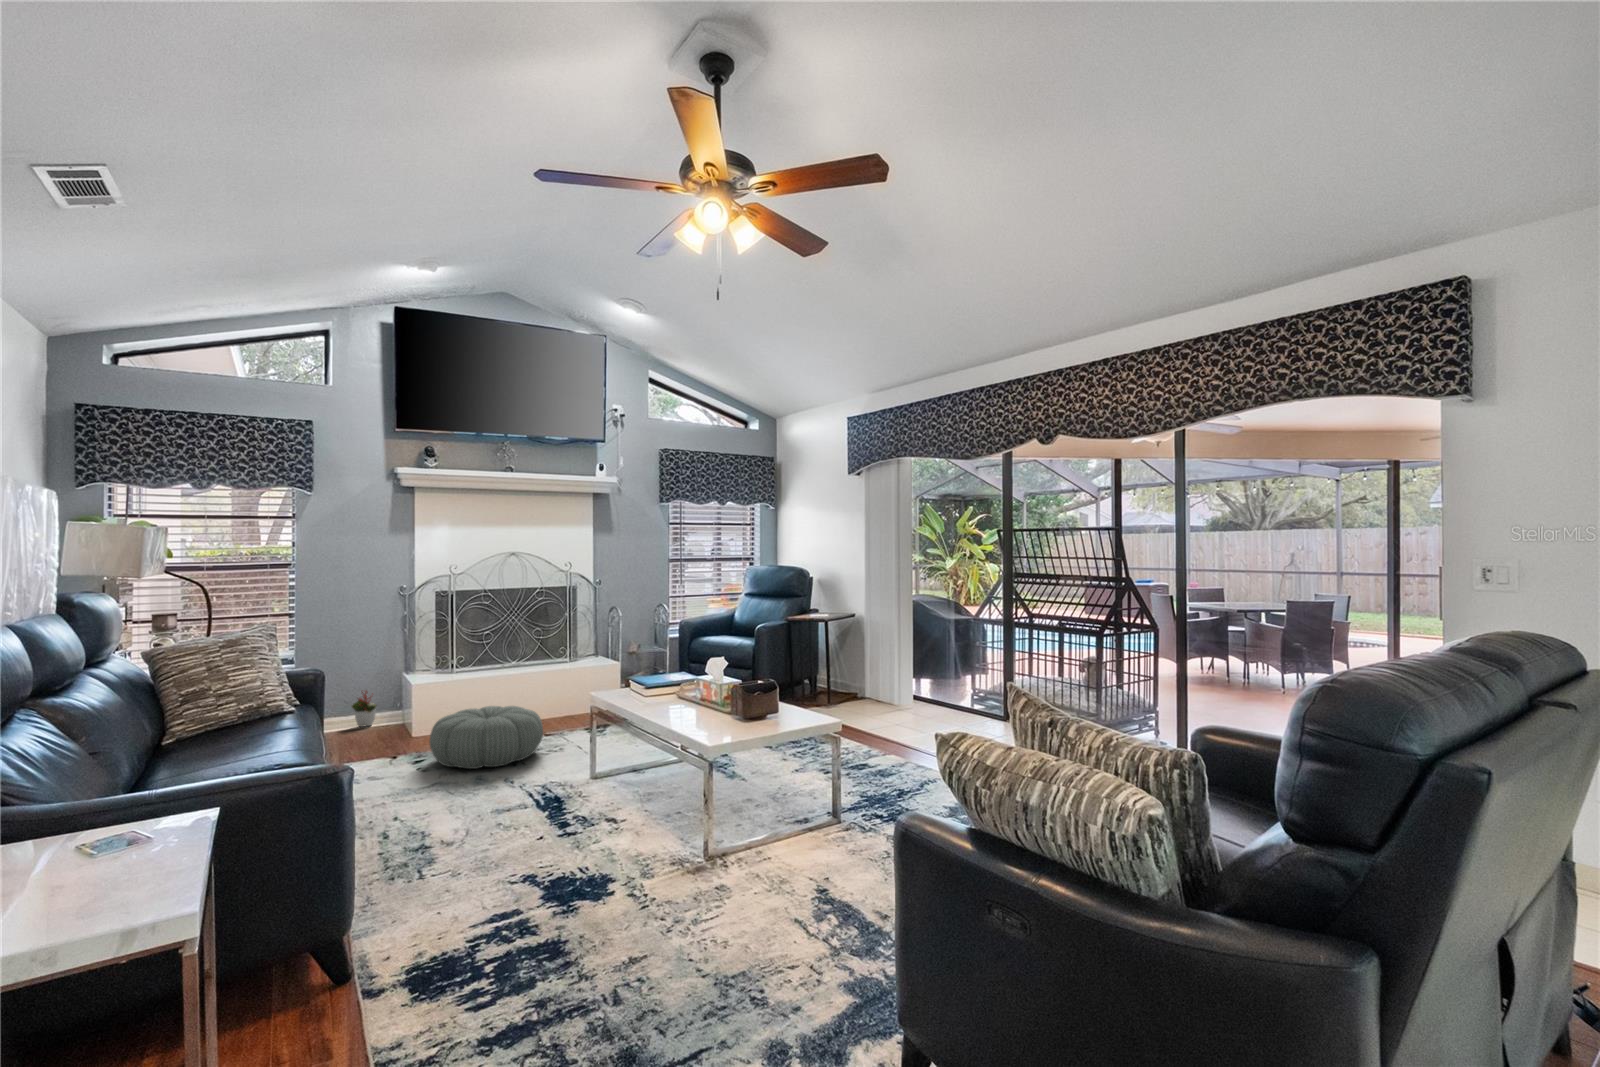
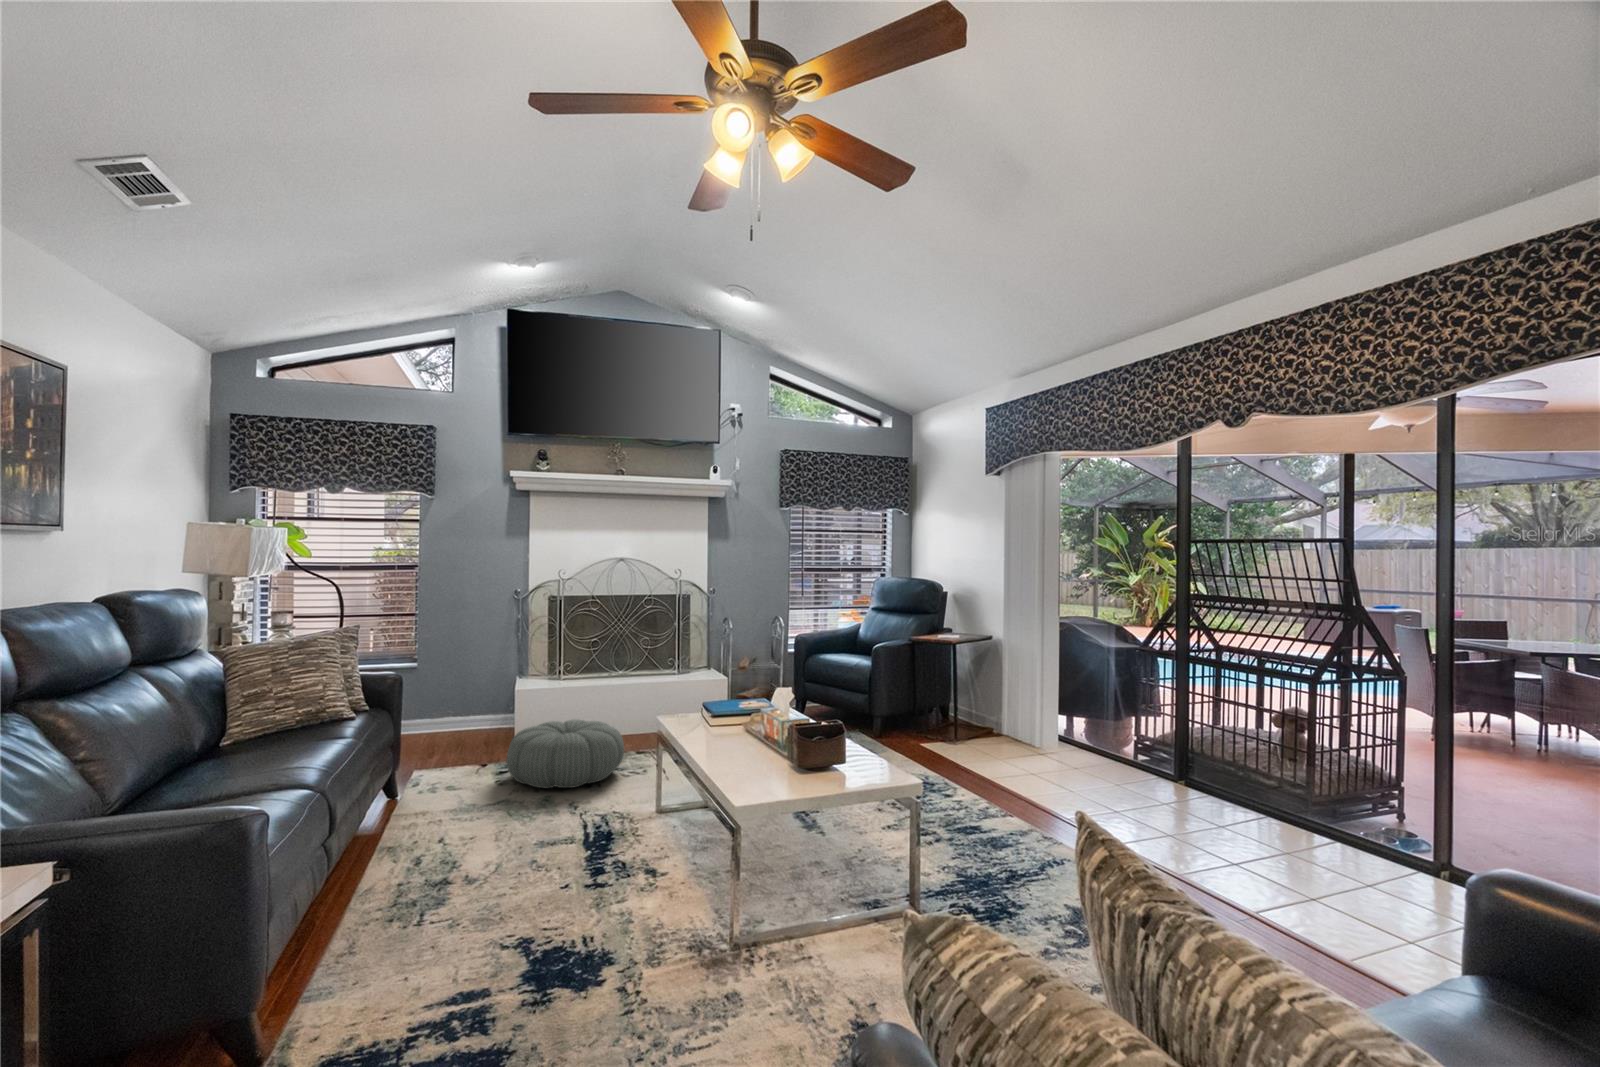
decorative plant: present [352,691,376,727] -> none [464,692,487,729]

